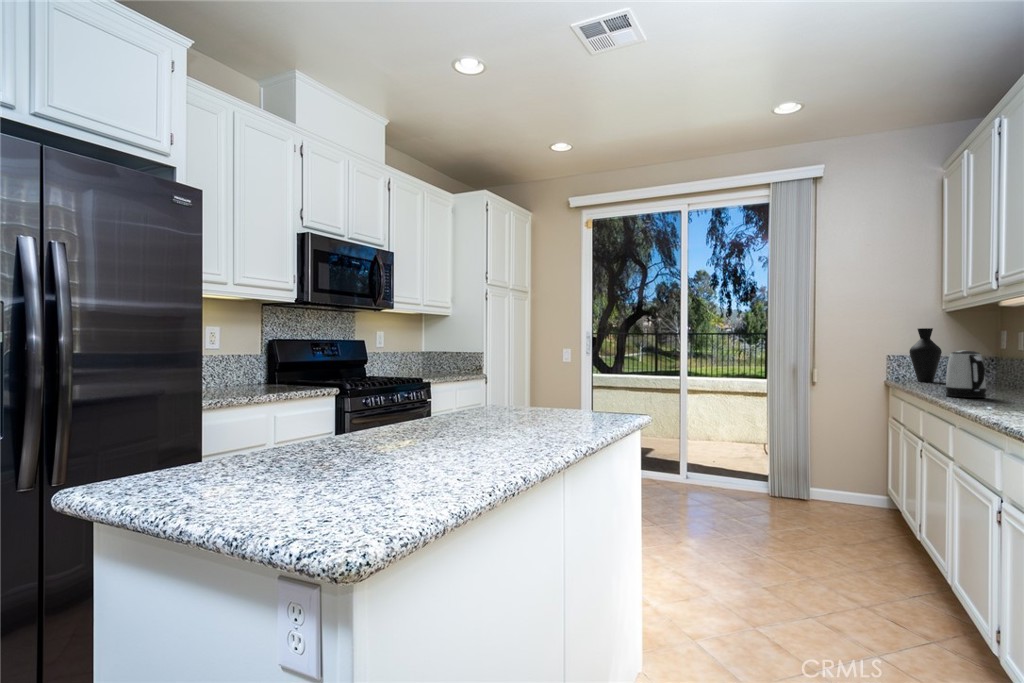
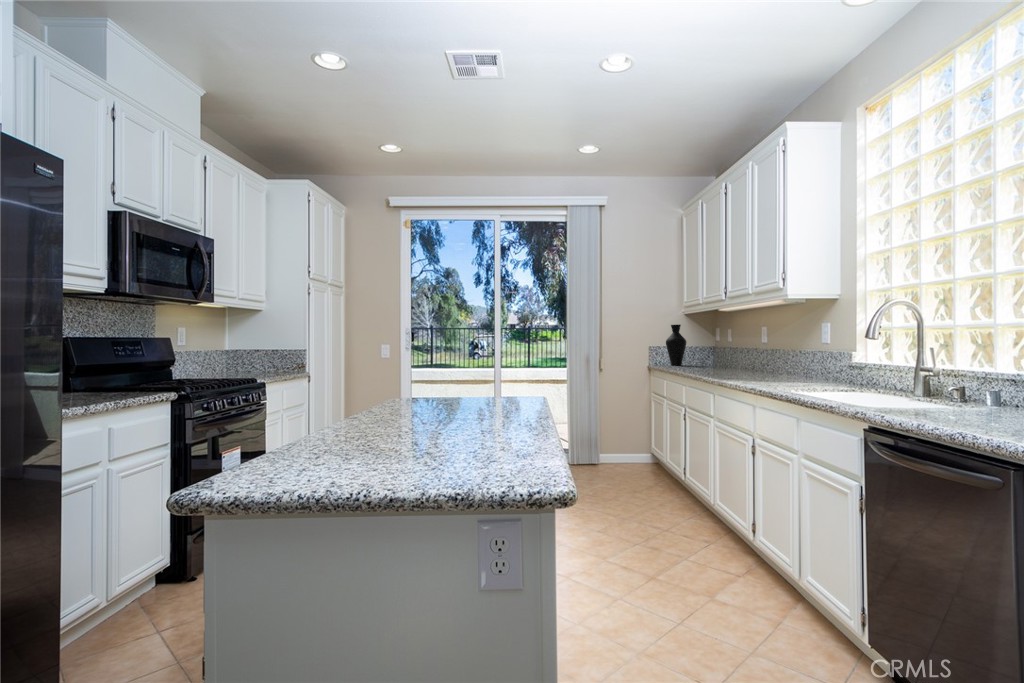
kettle: present [946,351,986,398] -> none [709,341,735,375]

